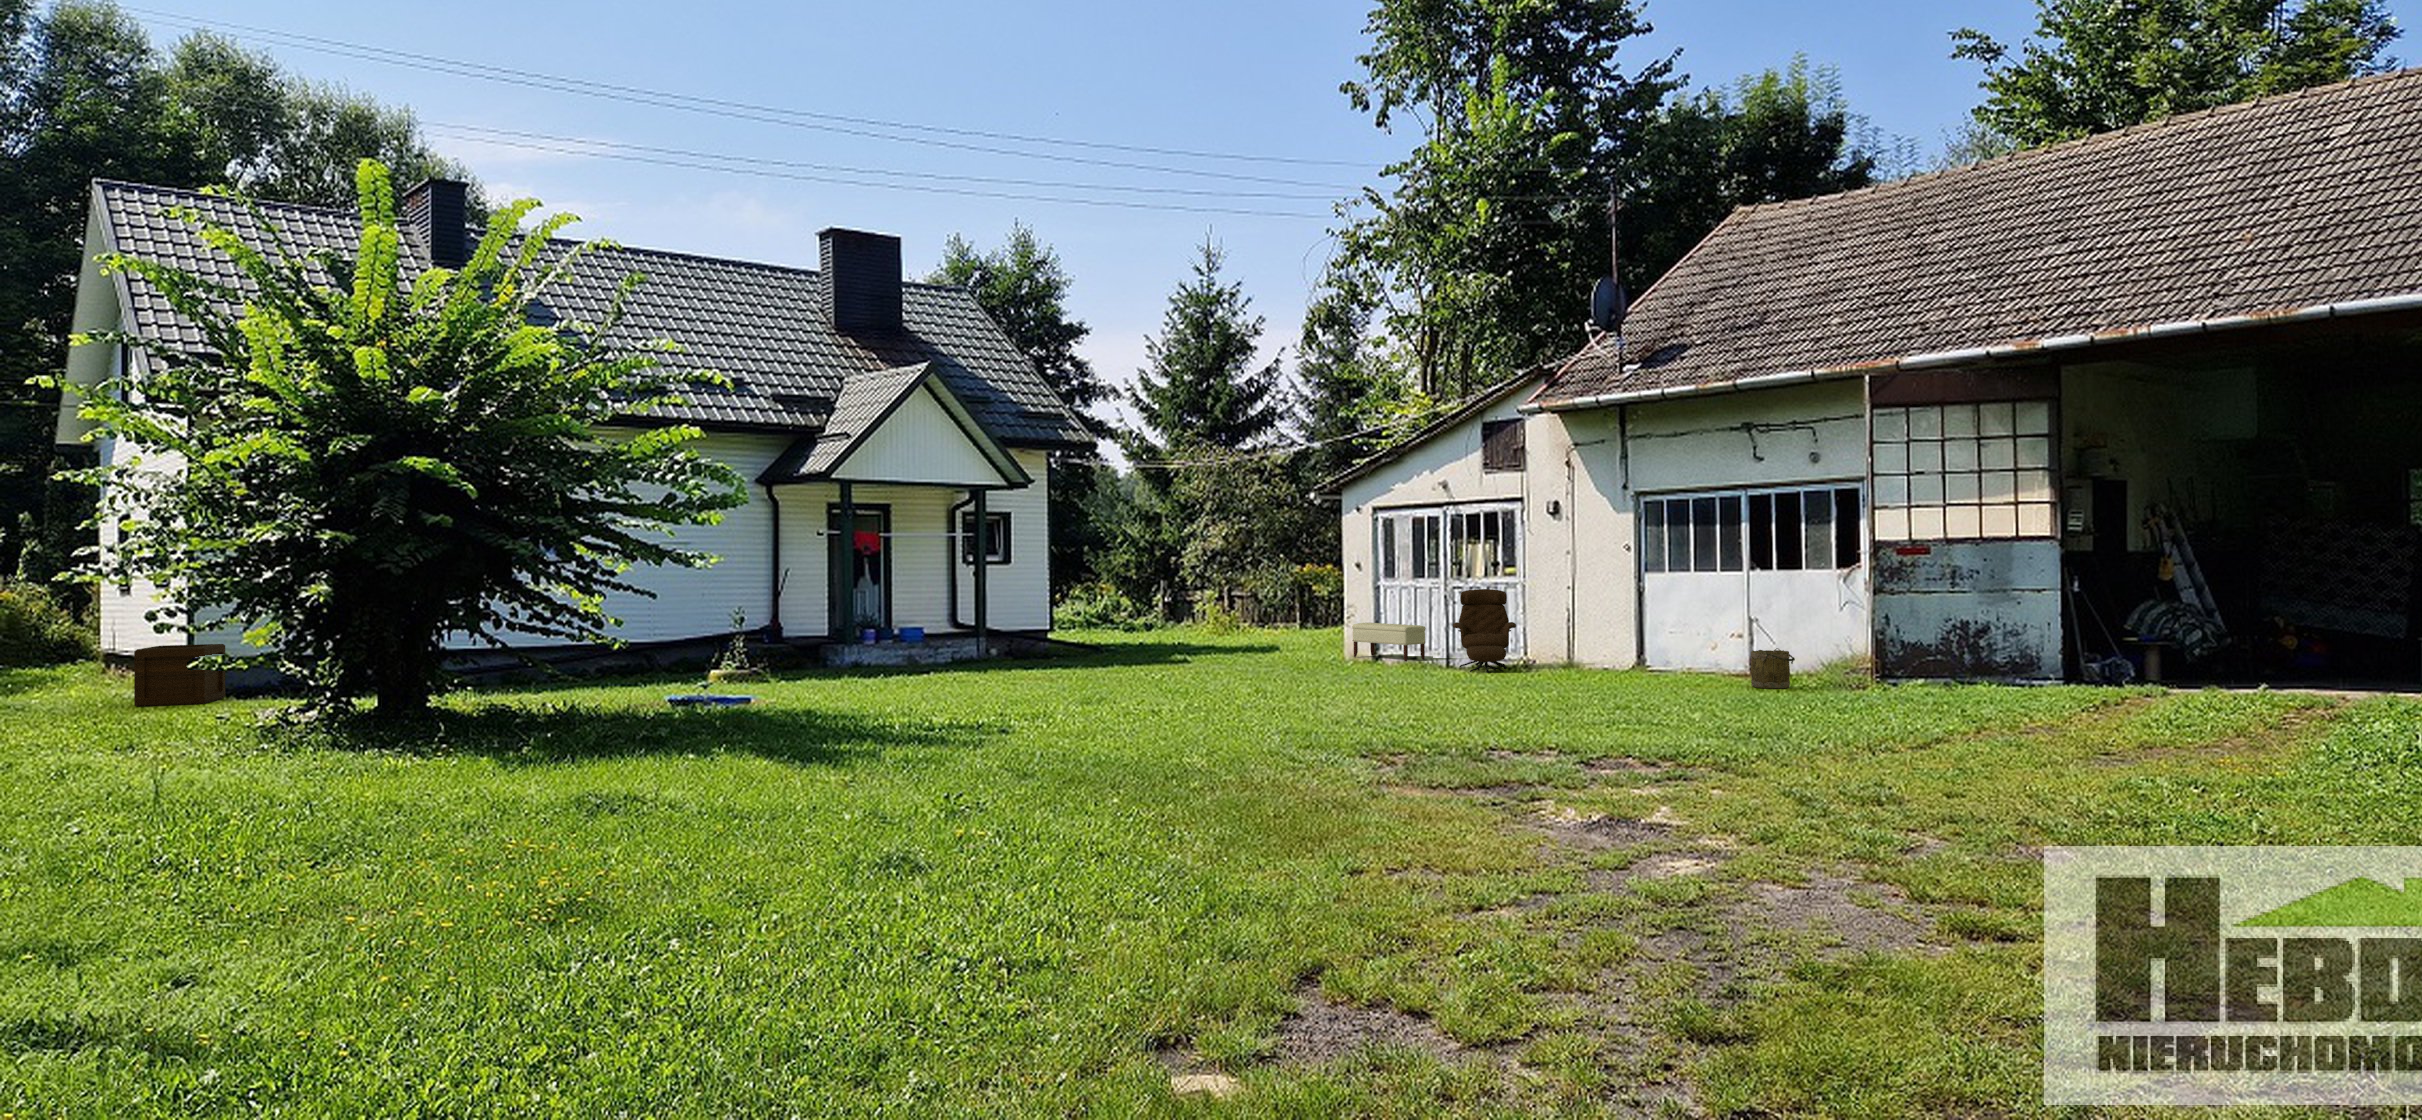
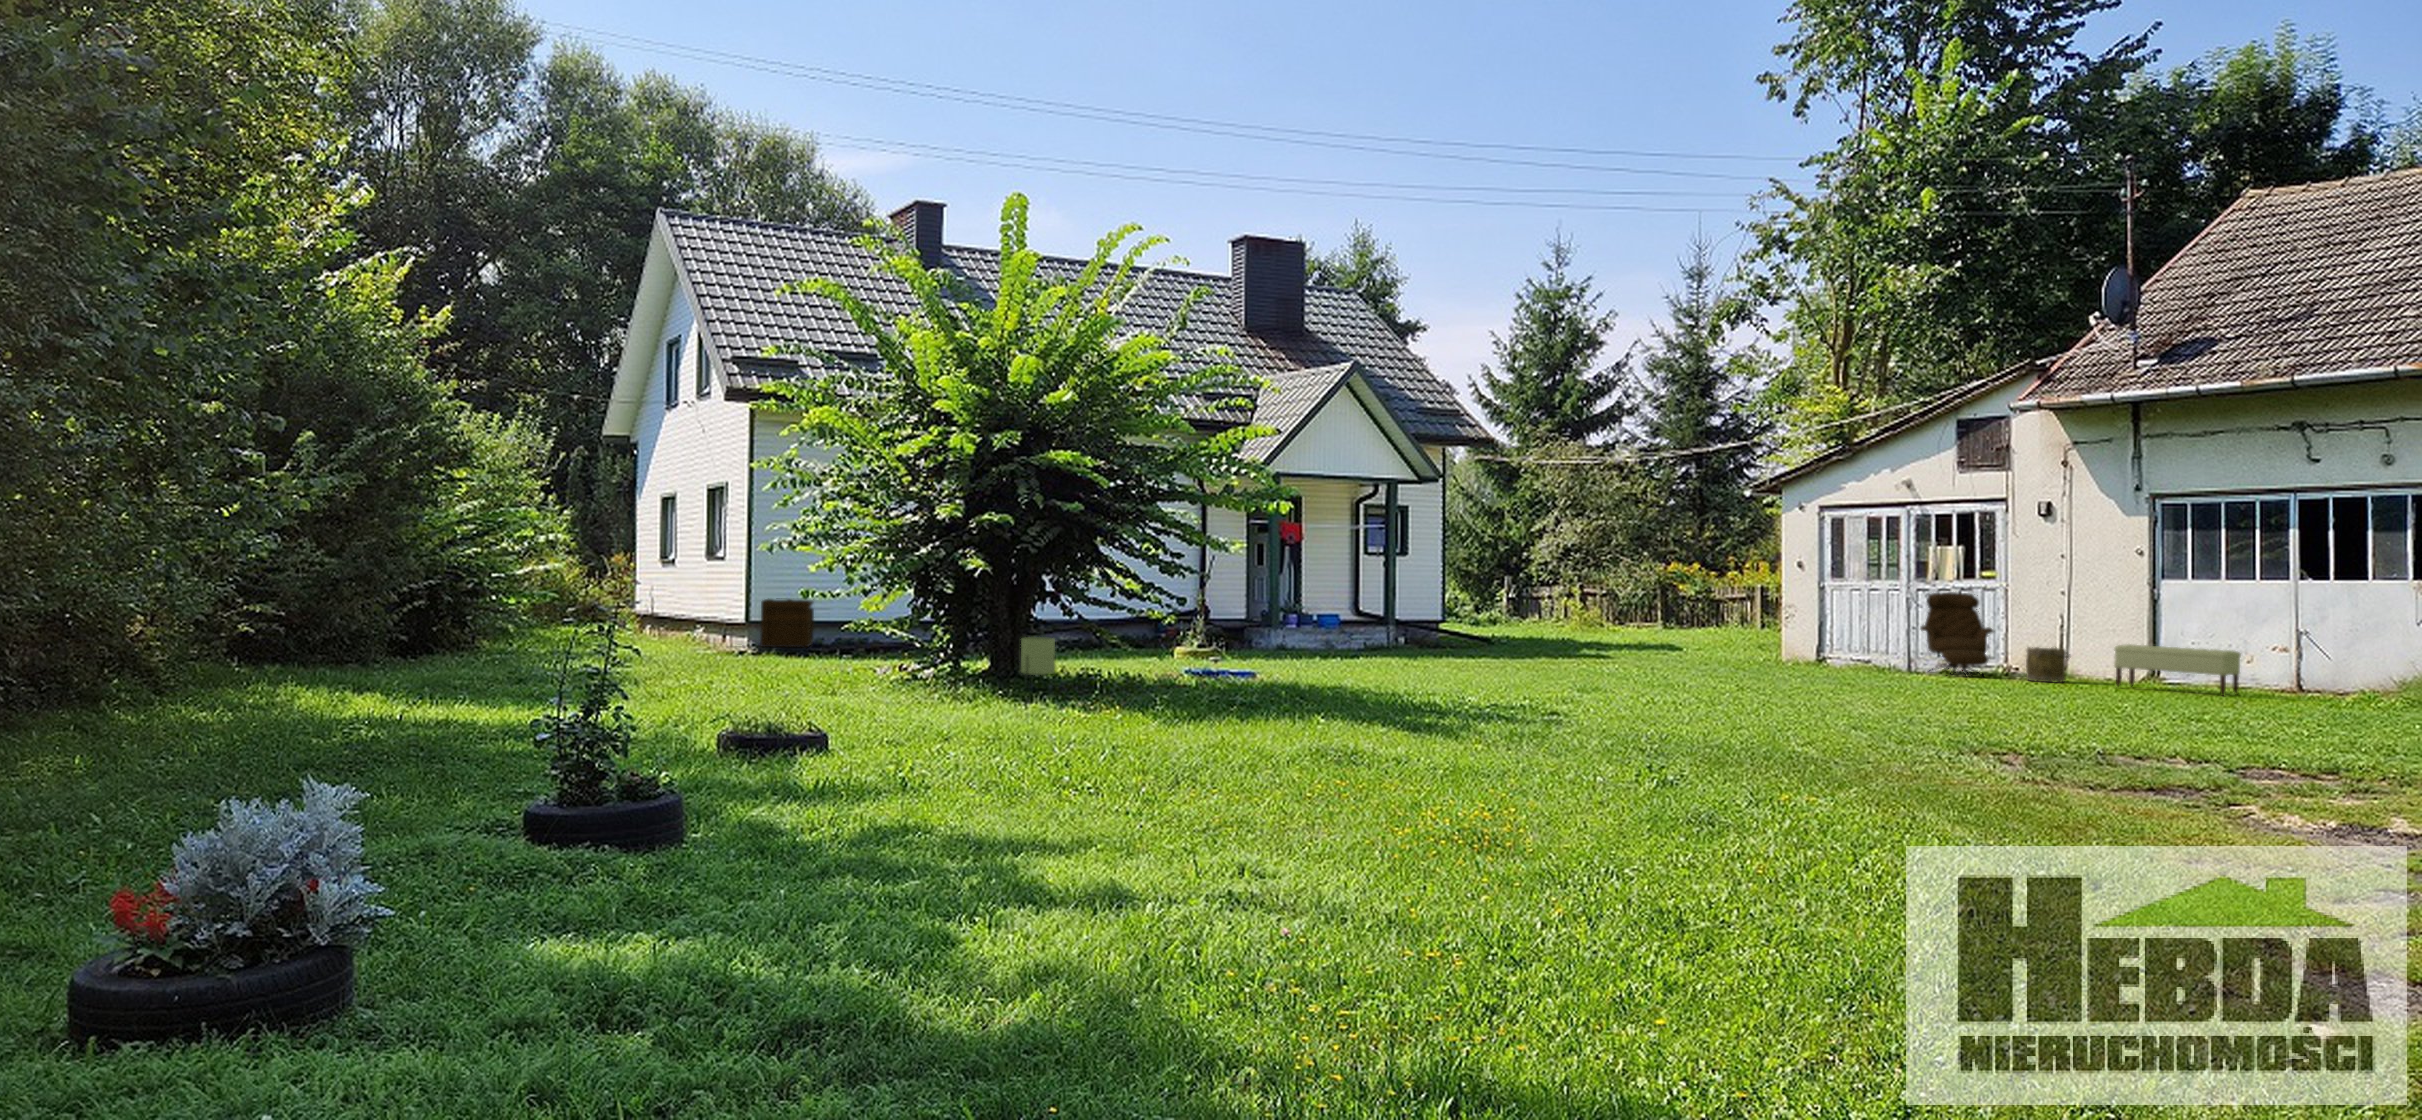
bench: present [1352,623,1426,661] -> present [2114,644,2241,696]
bucket: present [1751,648,1795,689] -> present [2026,647,2070,683]
planter: none [342,693,391,761] -> present [1021,637,1055,676]

